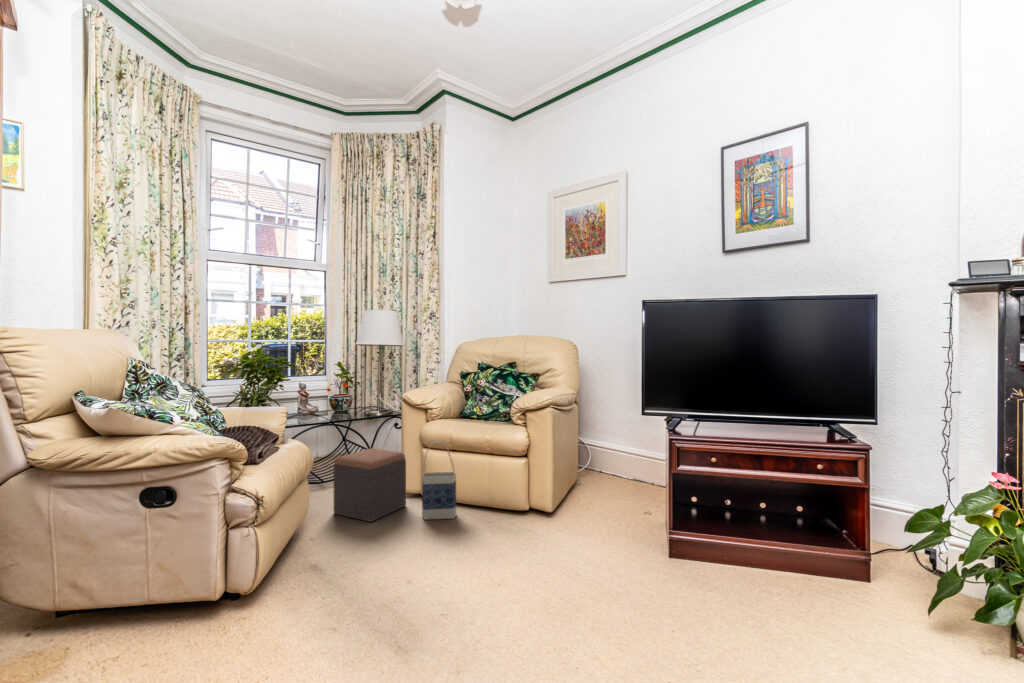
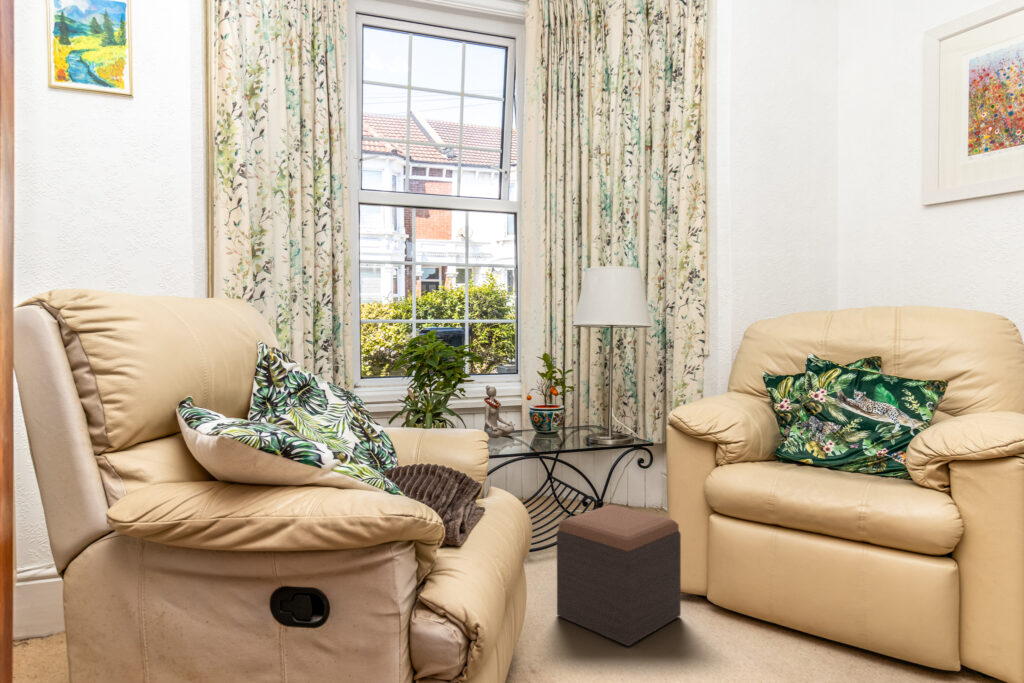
bag: present [422,441,456,519] -> none [721,508,791,663]

